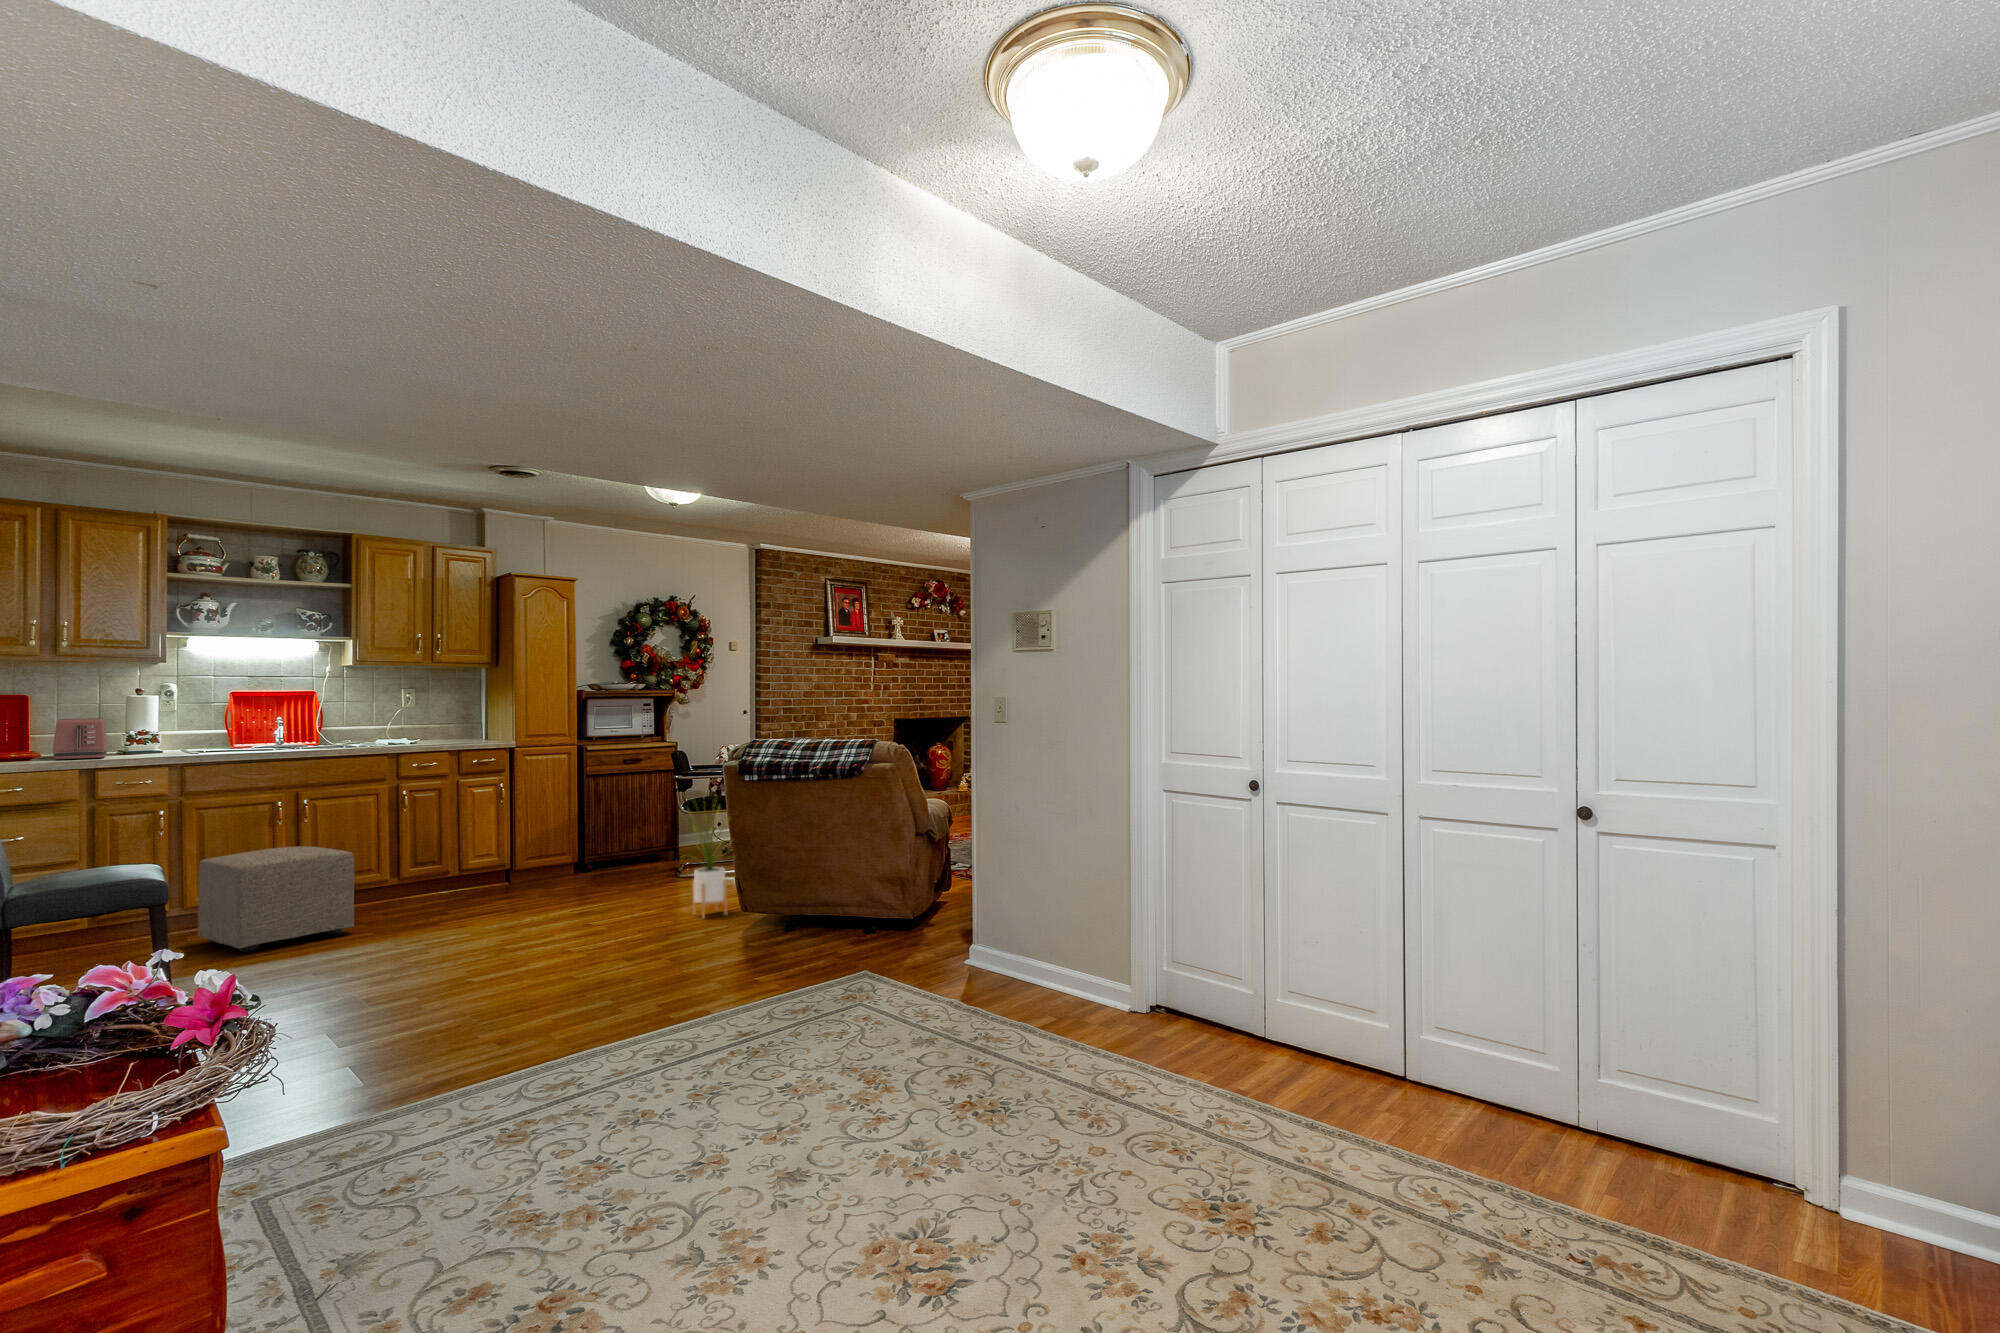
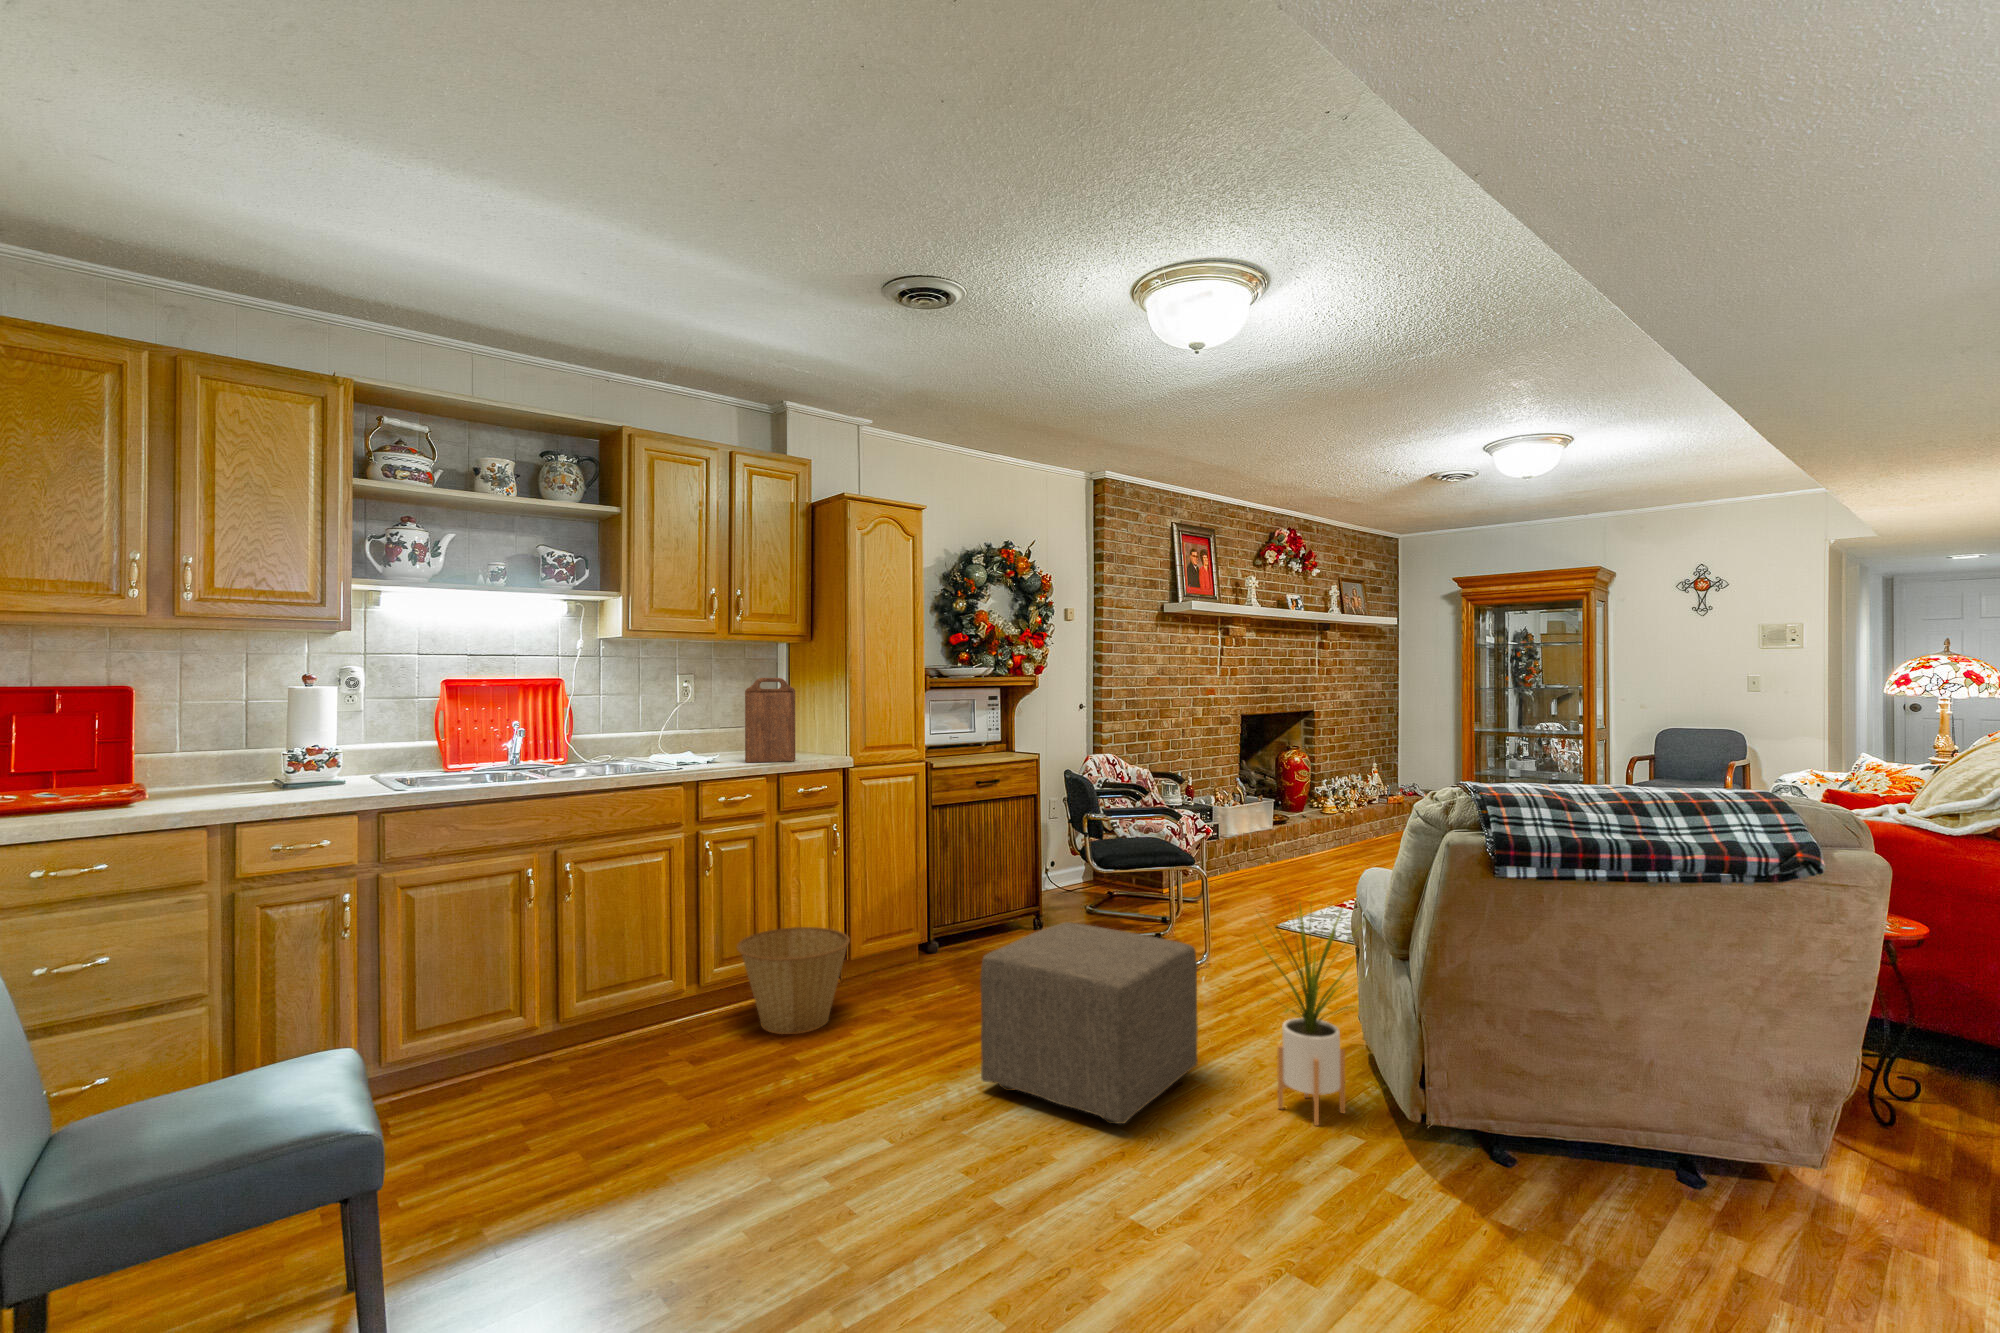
cutting board: none [439,690,475,744] -> present [745,678,795,763]
toaster: present [53,718,107,759] -> none [173,726,261,805]
basket: none [418,845,496,904] -> present [737,927,850,1034]
ottoman: present [198,846,354,952] -> present [980,922,1198,1124]

